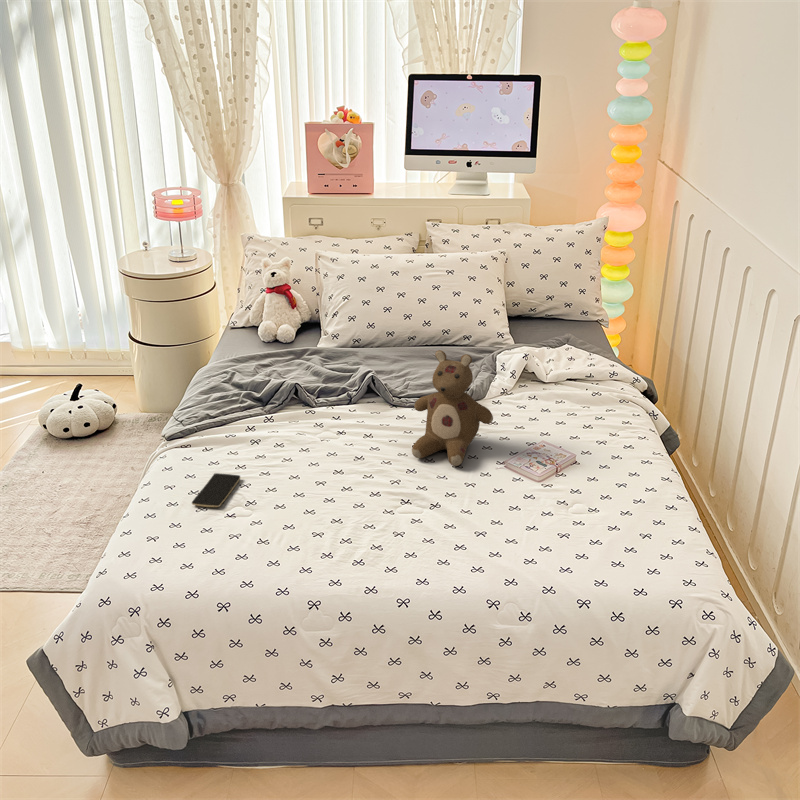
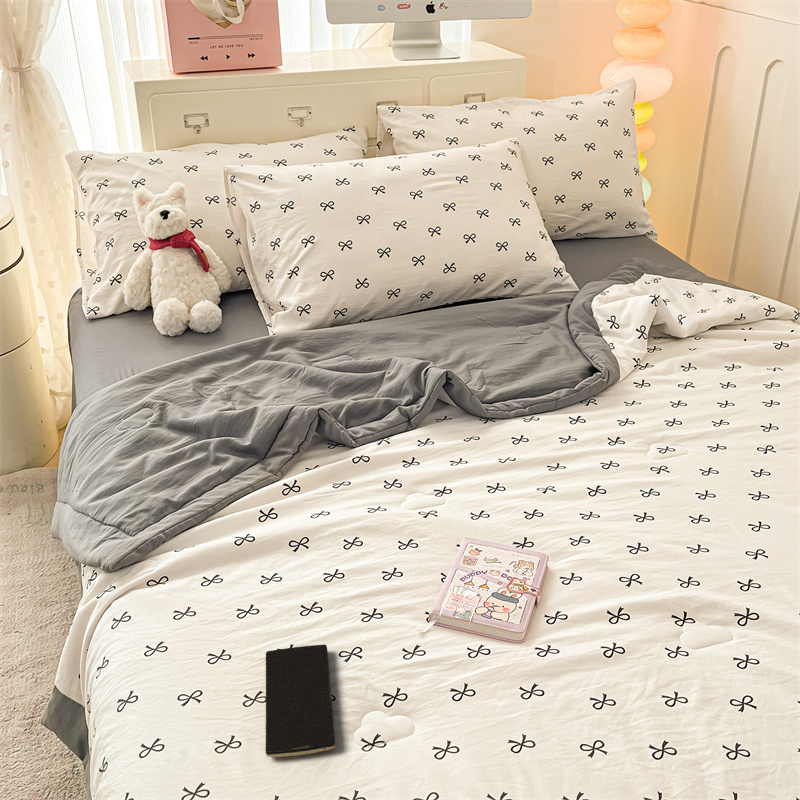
stuffed bear: present [412,350,493,466] -> none [584,312,743,525]

